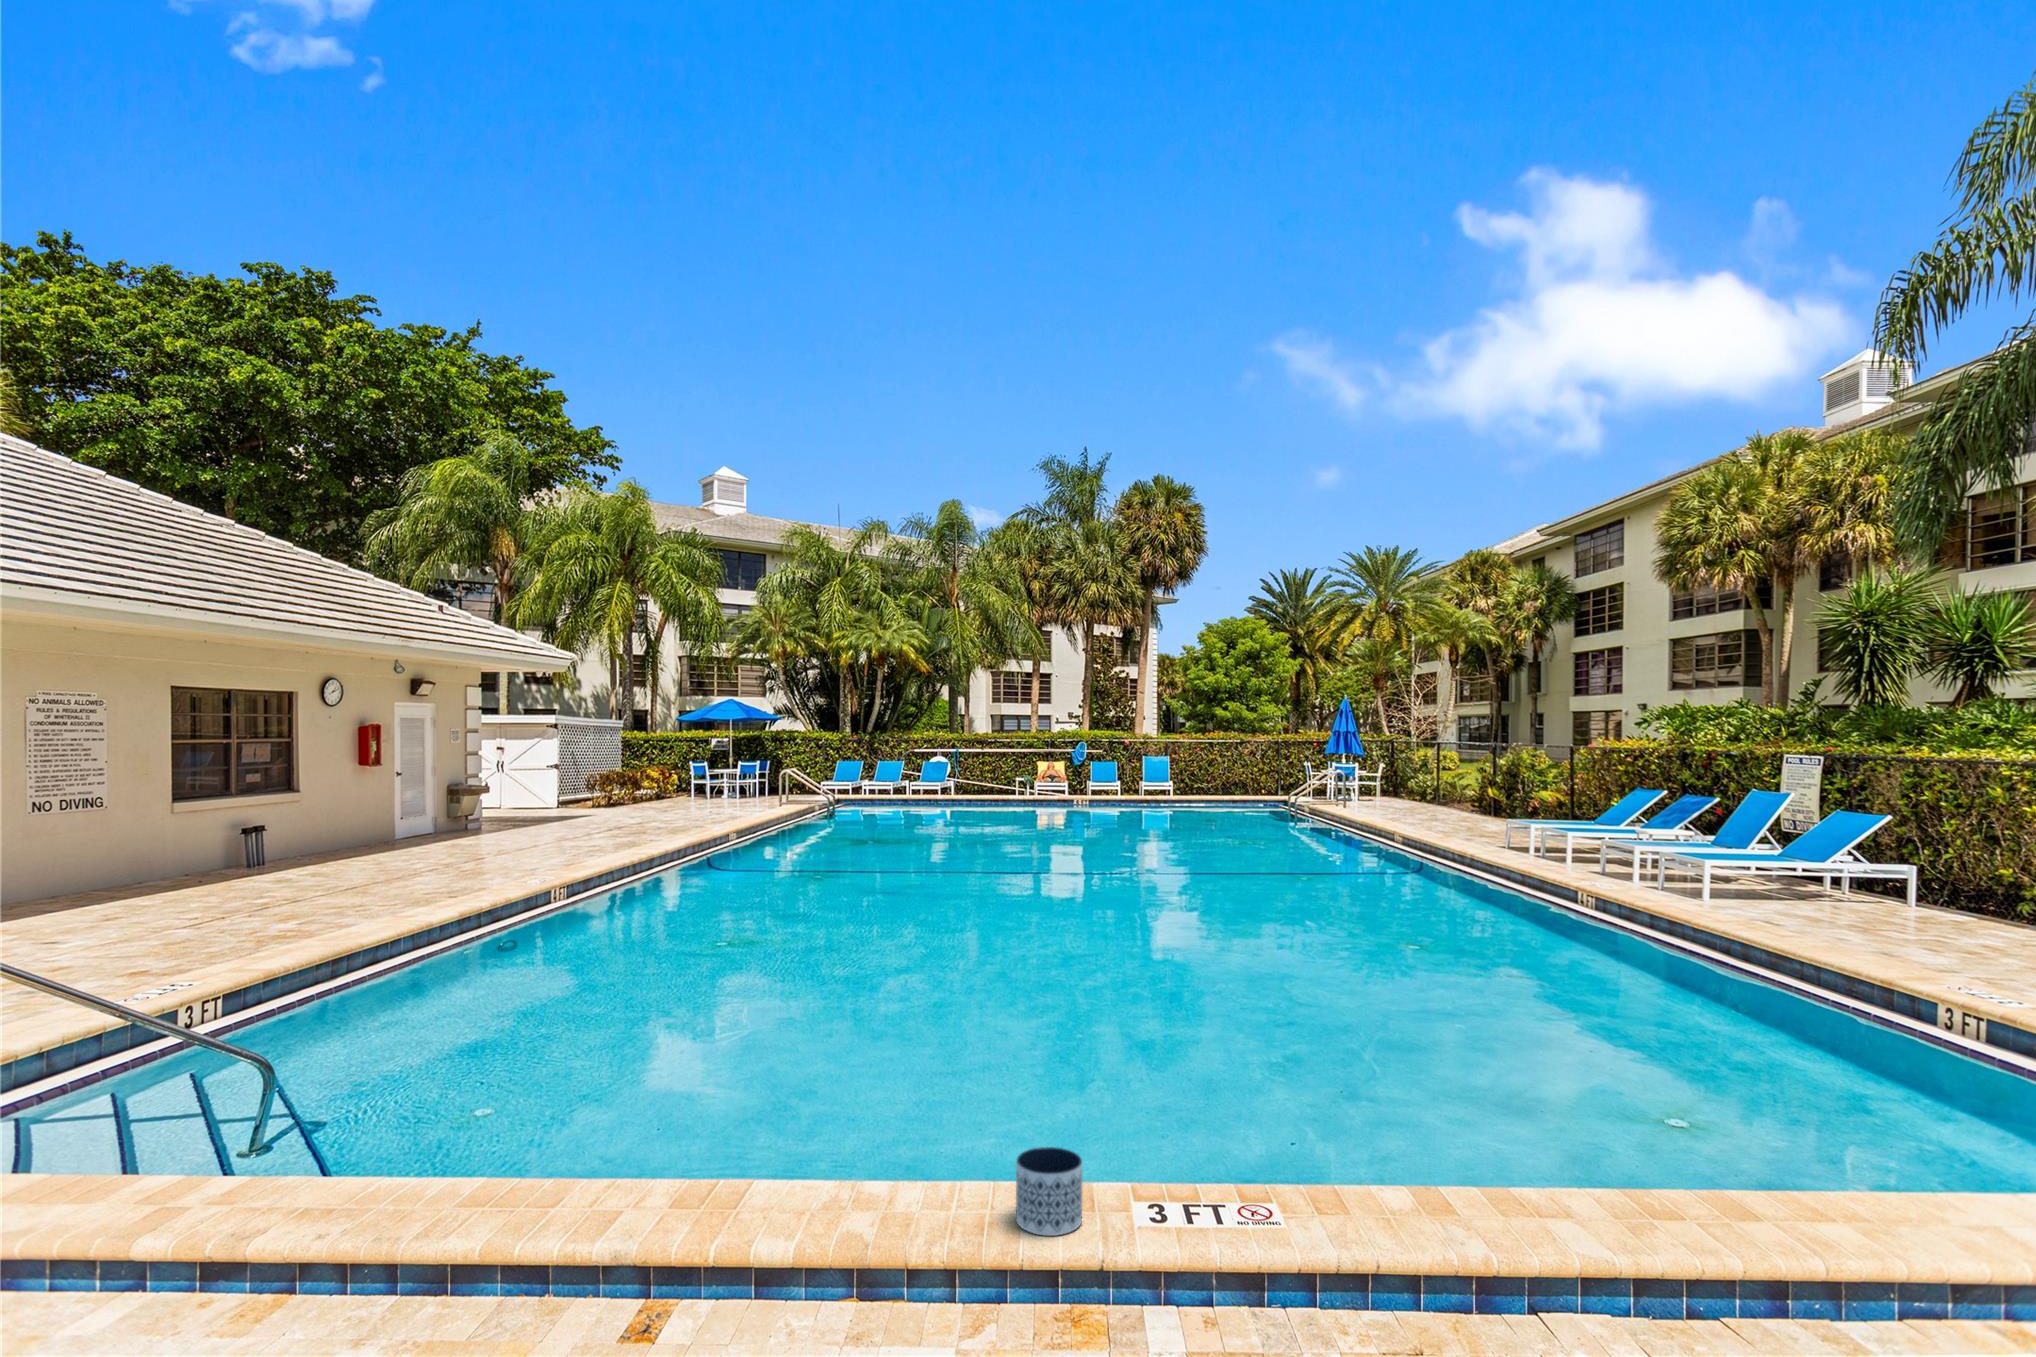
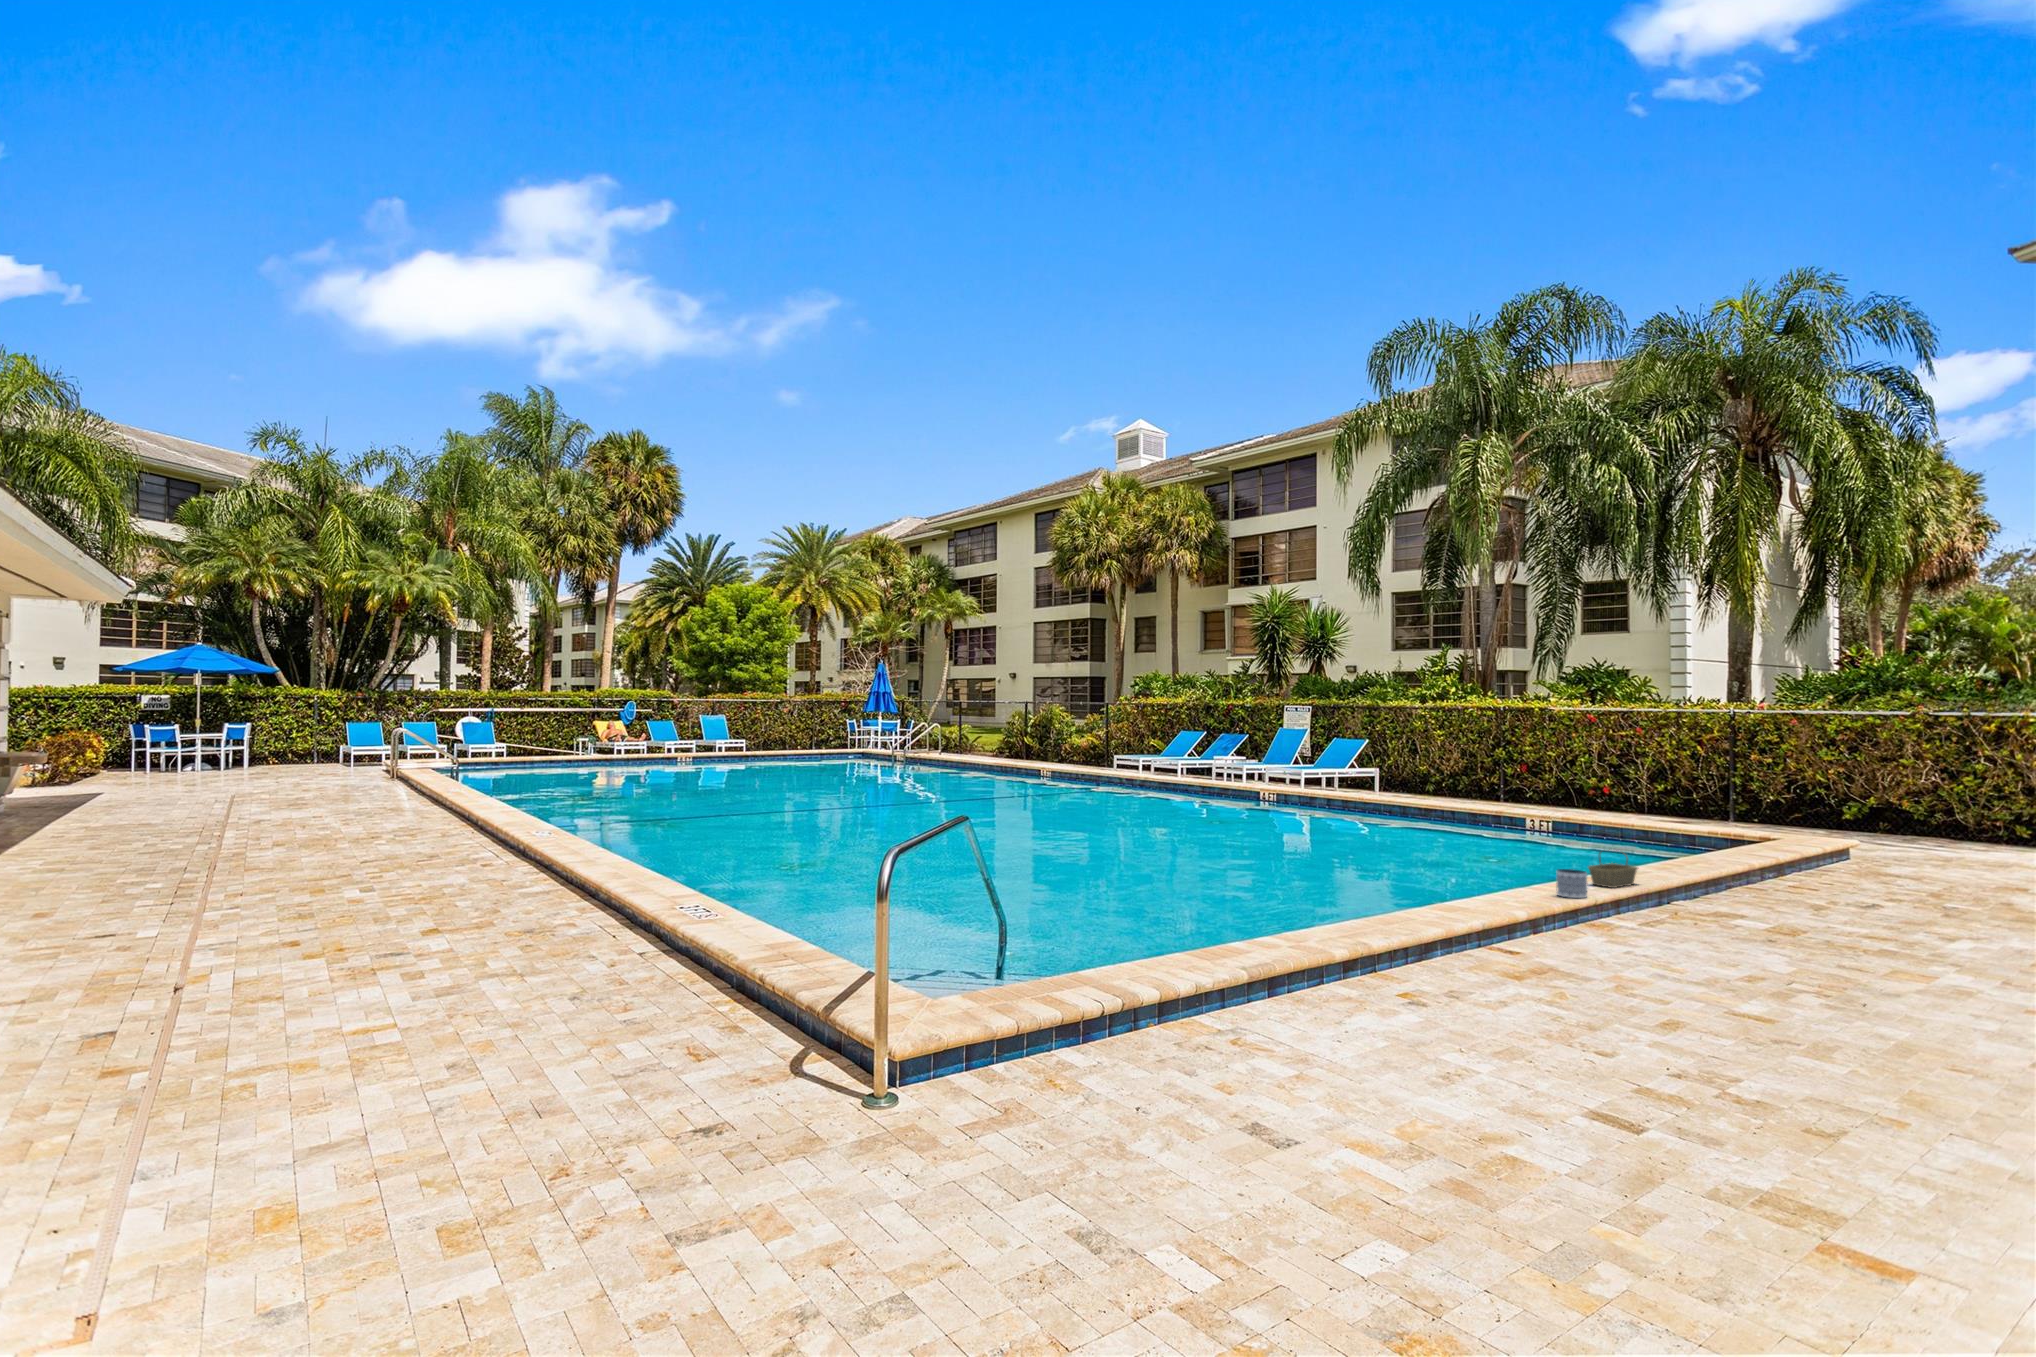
basket: none [1236,1126,1362,1243] -> present [1588,854,1638,888]

